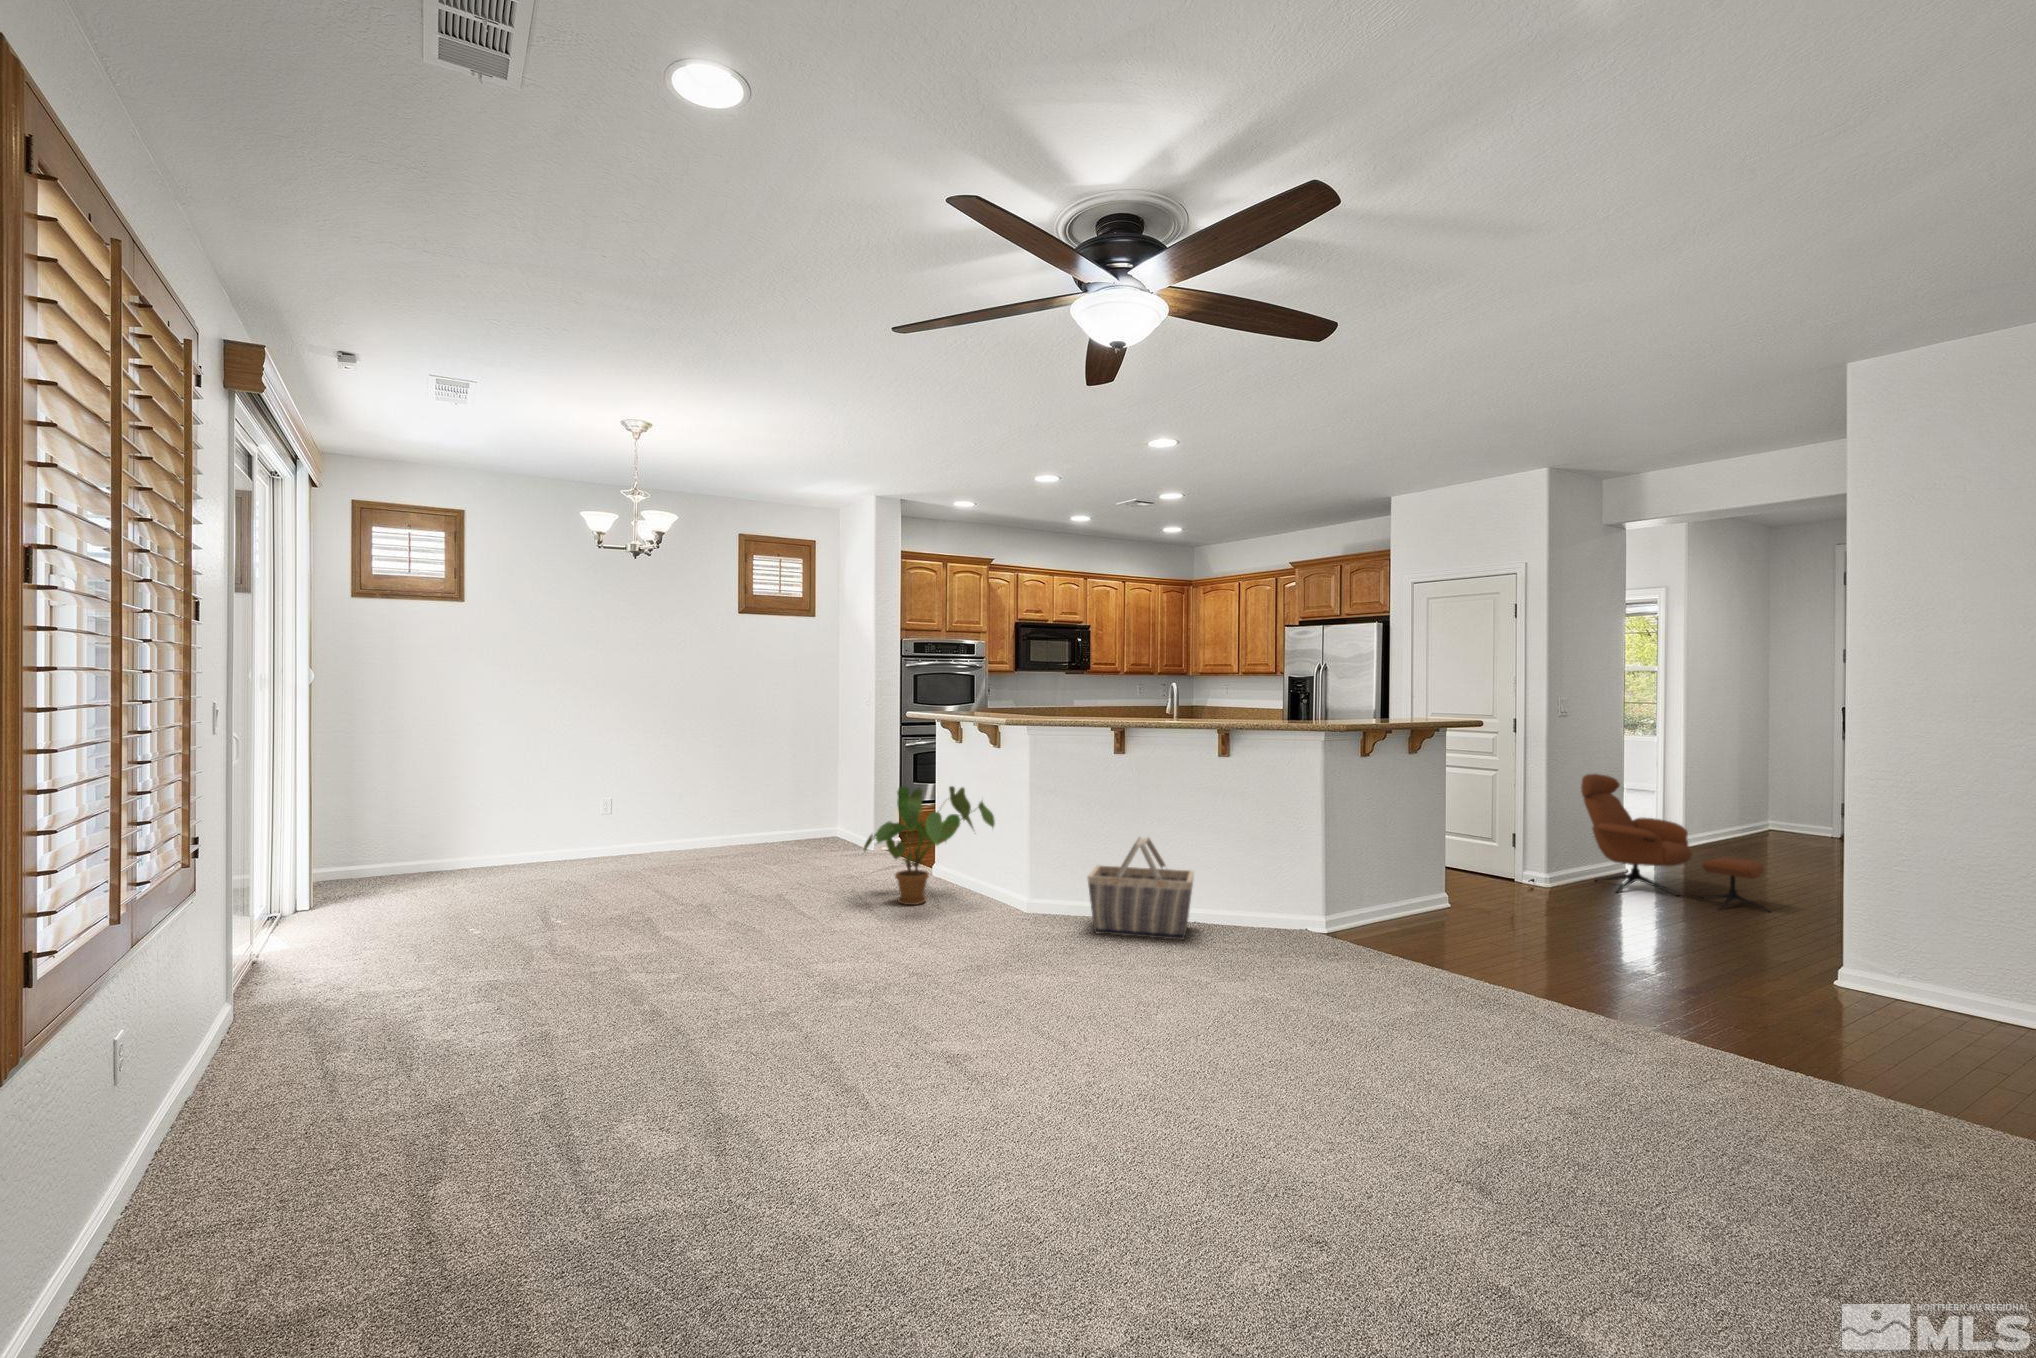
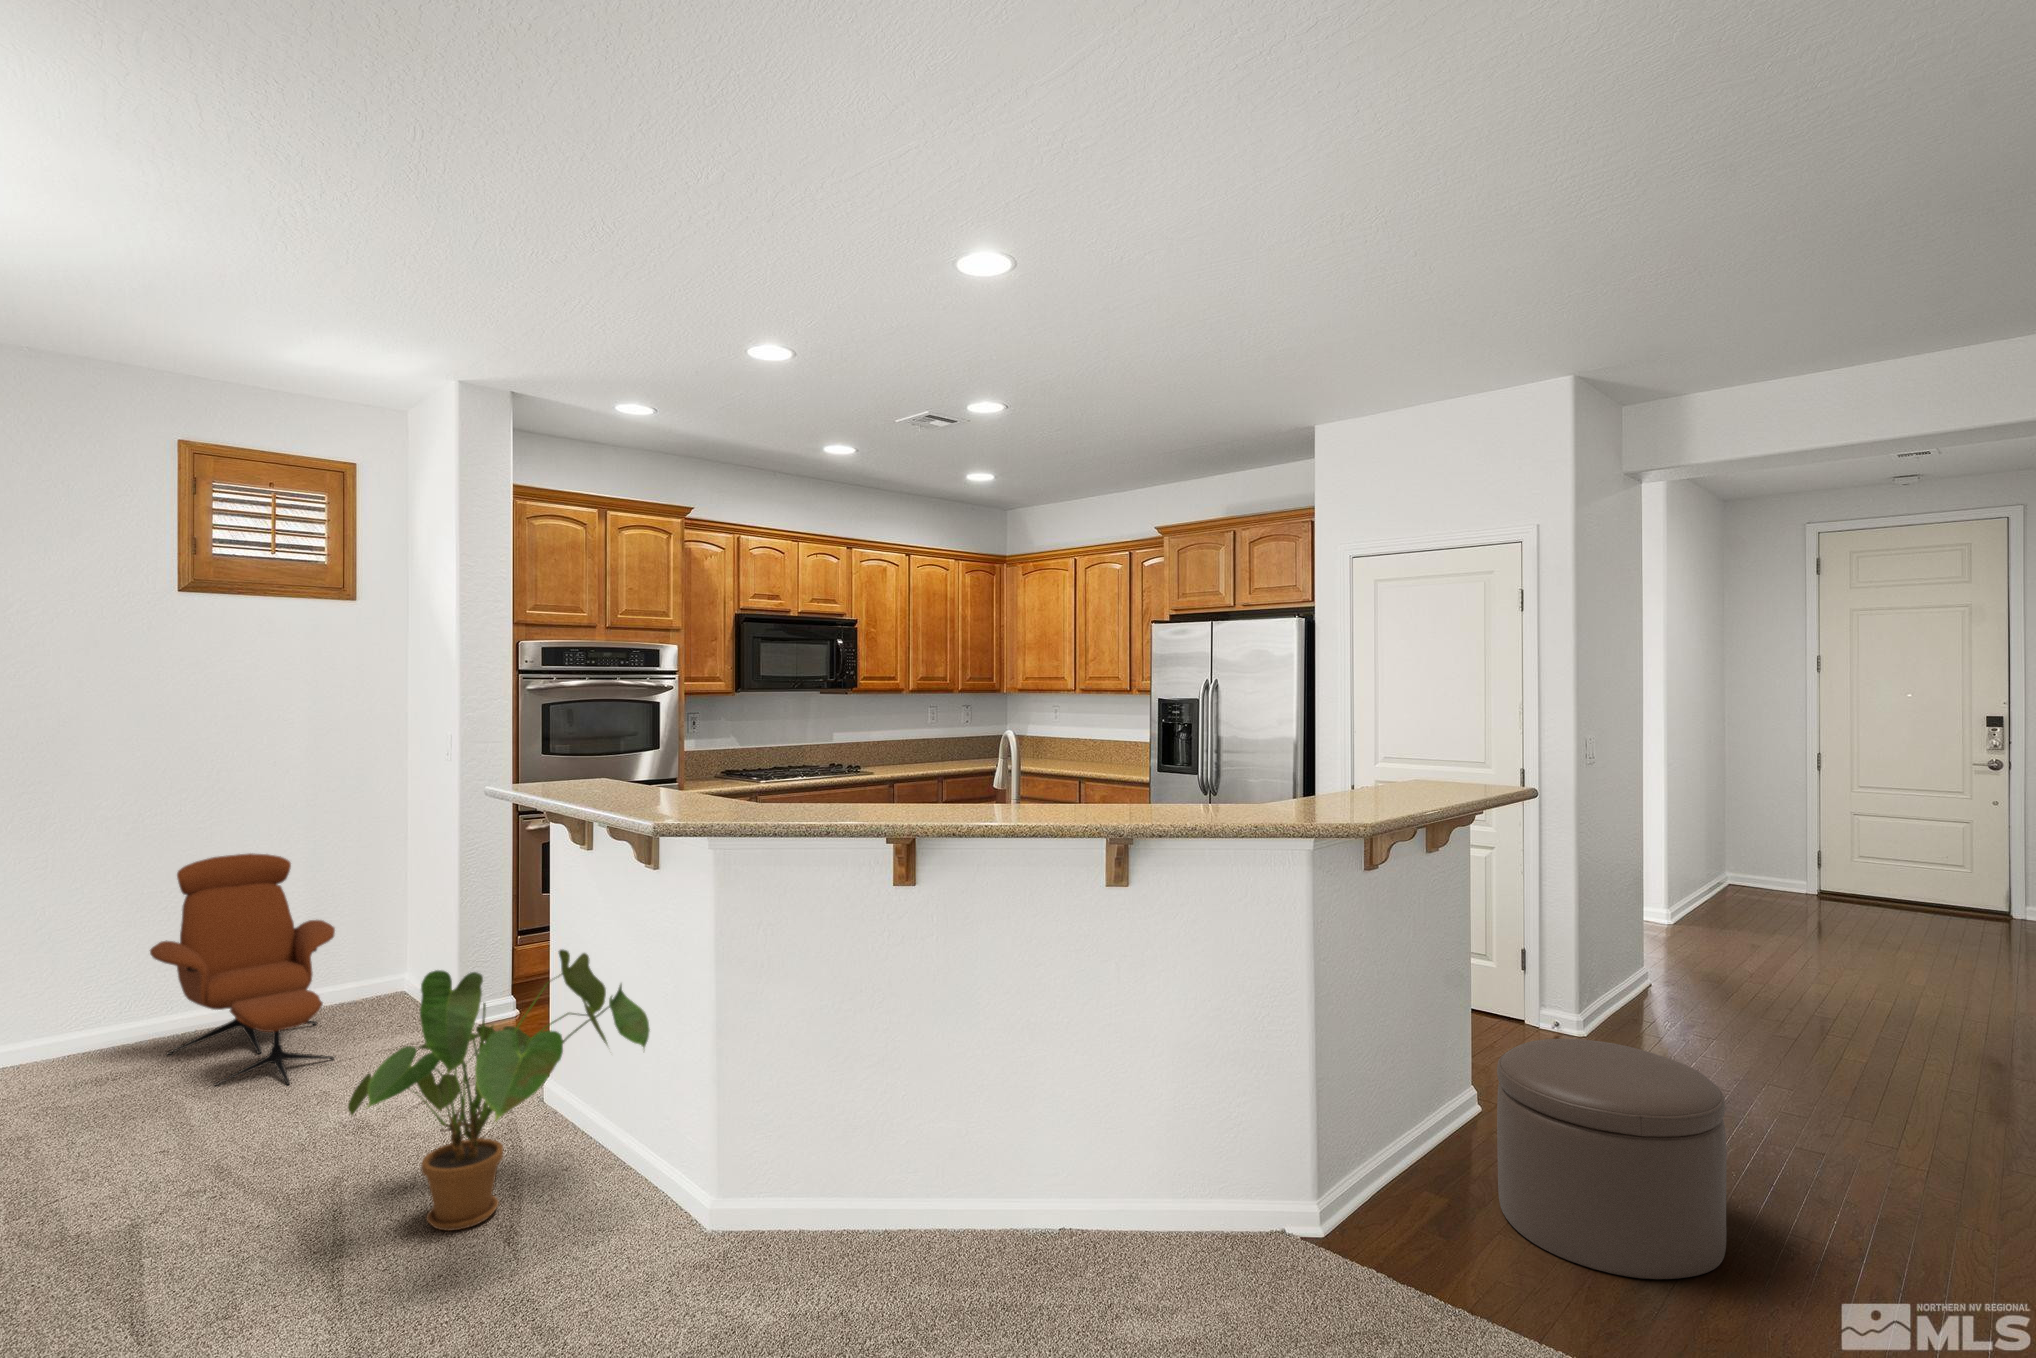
lounge chair: present [1581,774,1769,911] -> present [150,853,335,1086]
basket: present [1088,837,1194,940] -> none [842,1062,1070,1302]
ottoman: none [1428,851,1546,957] -> present [1497,1039,1726,1279]

